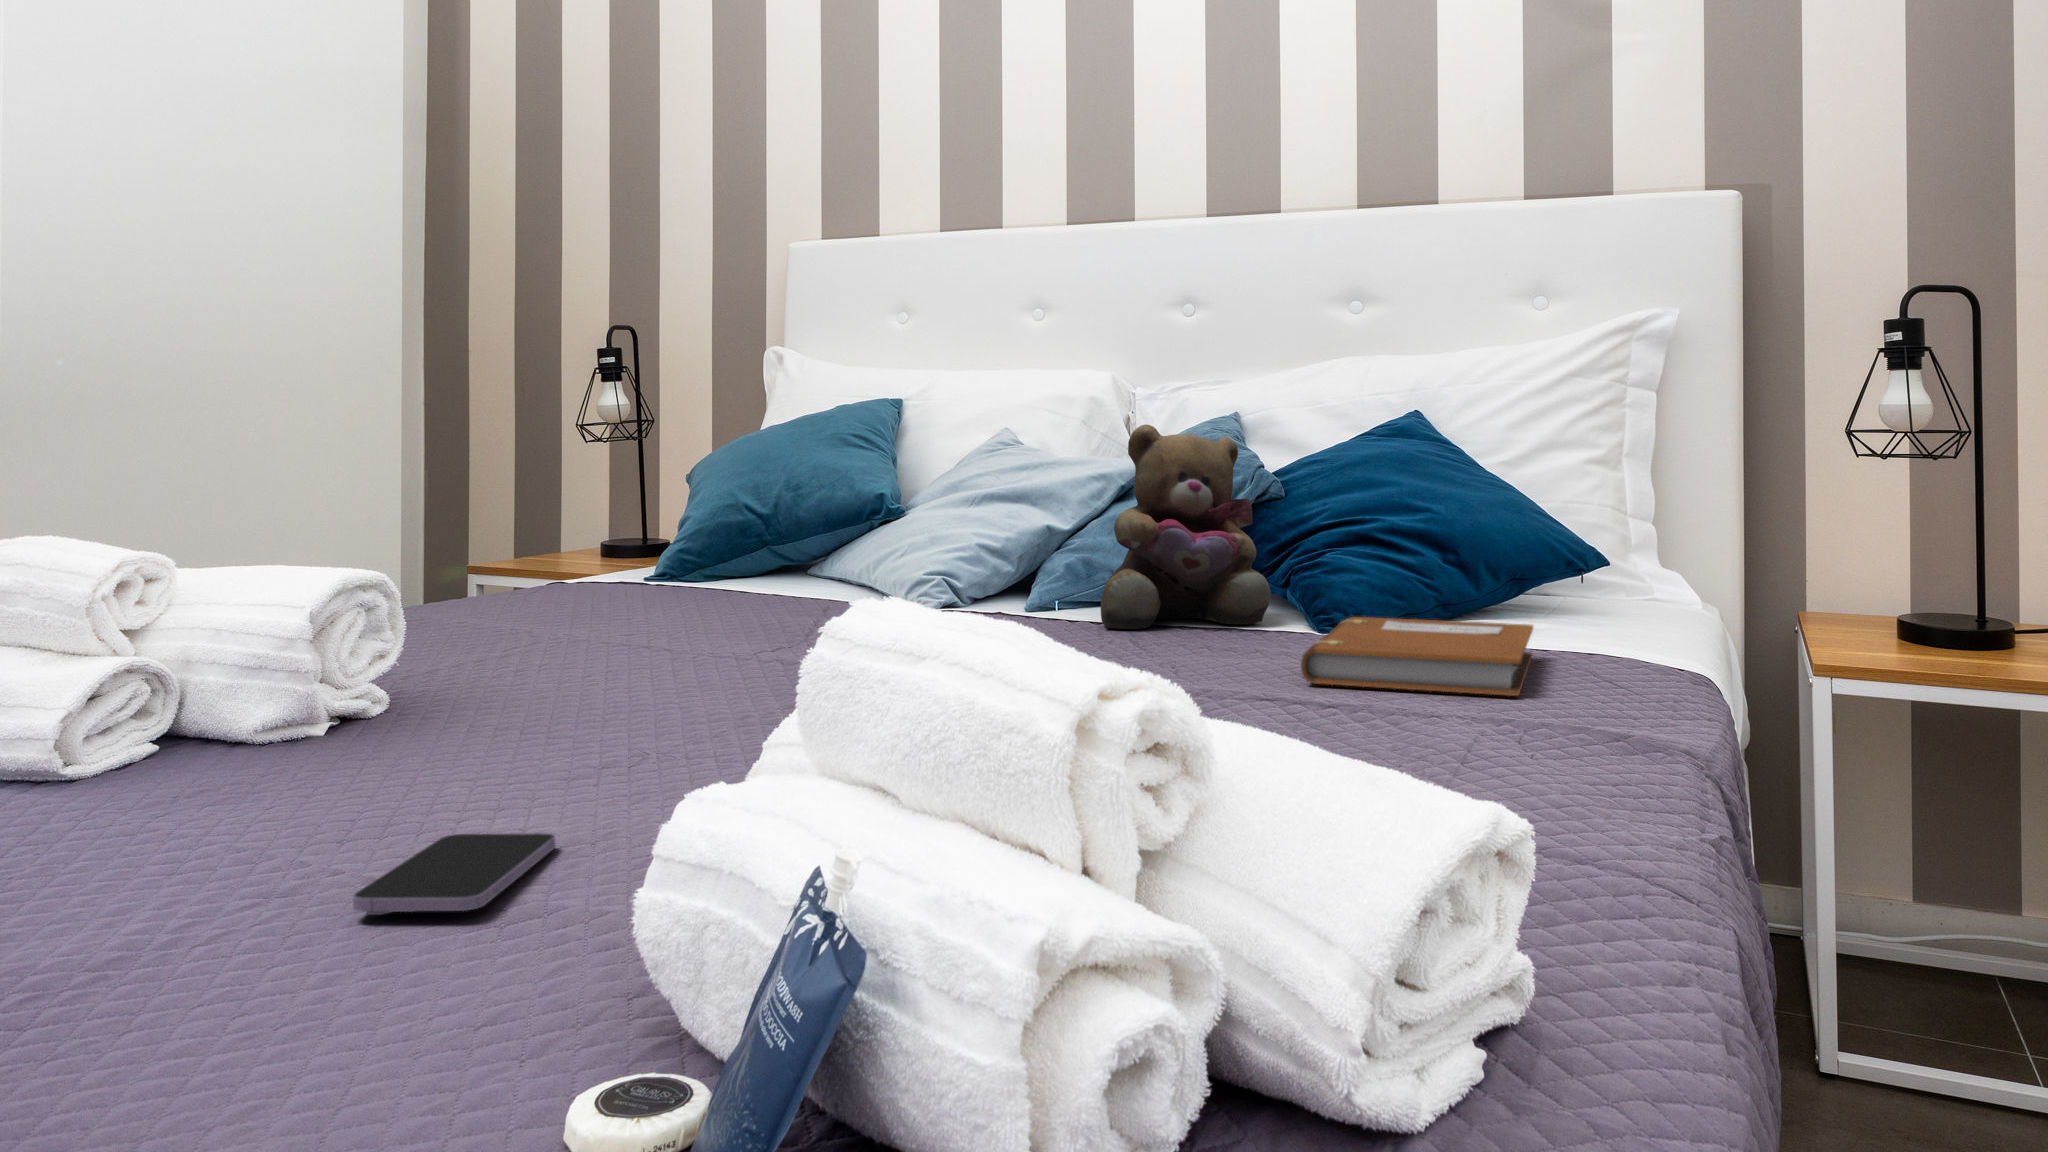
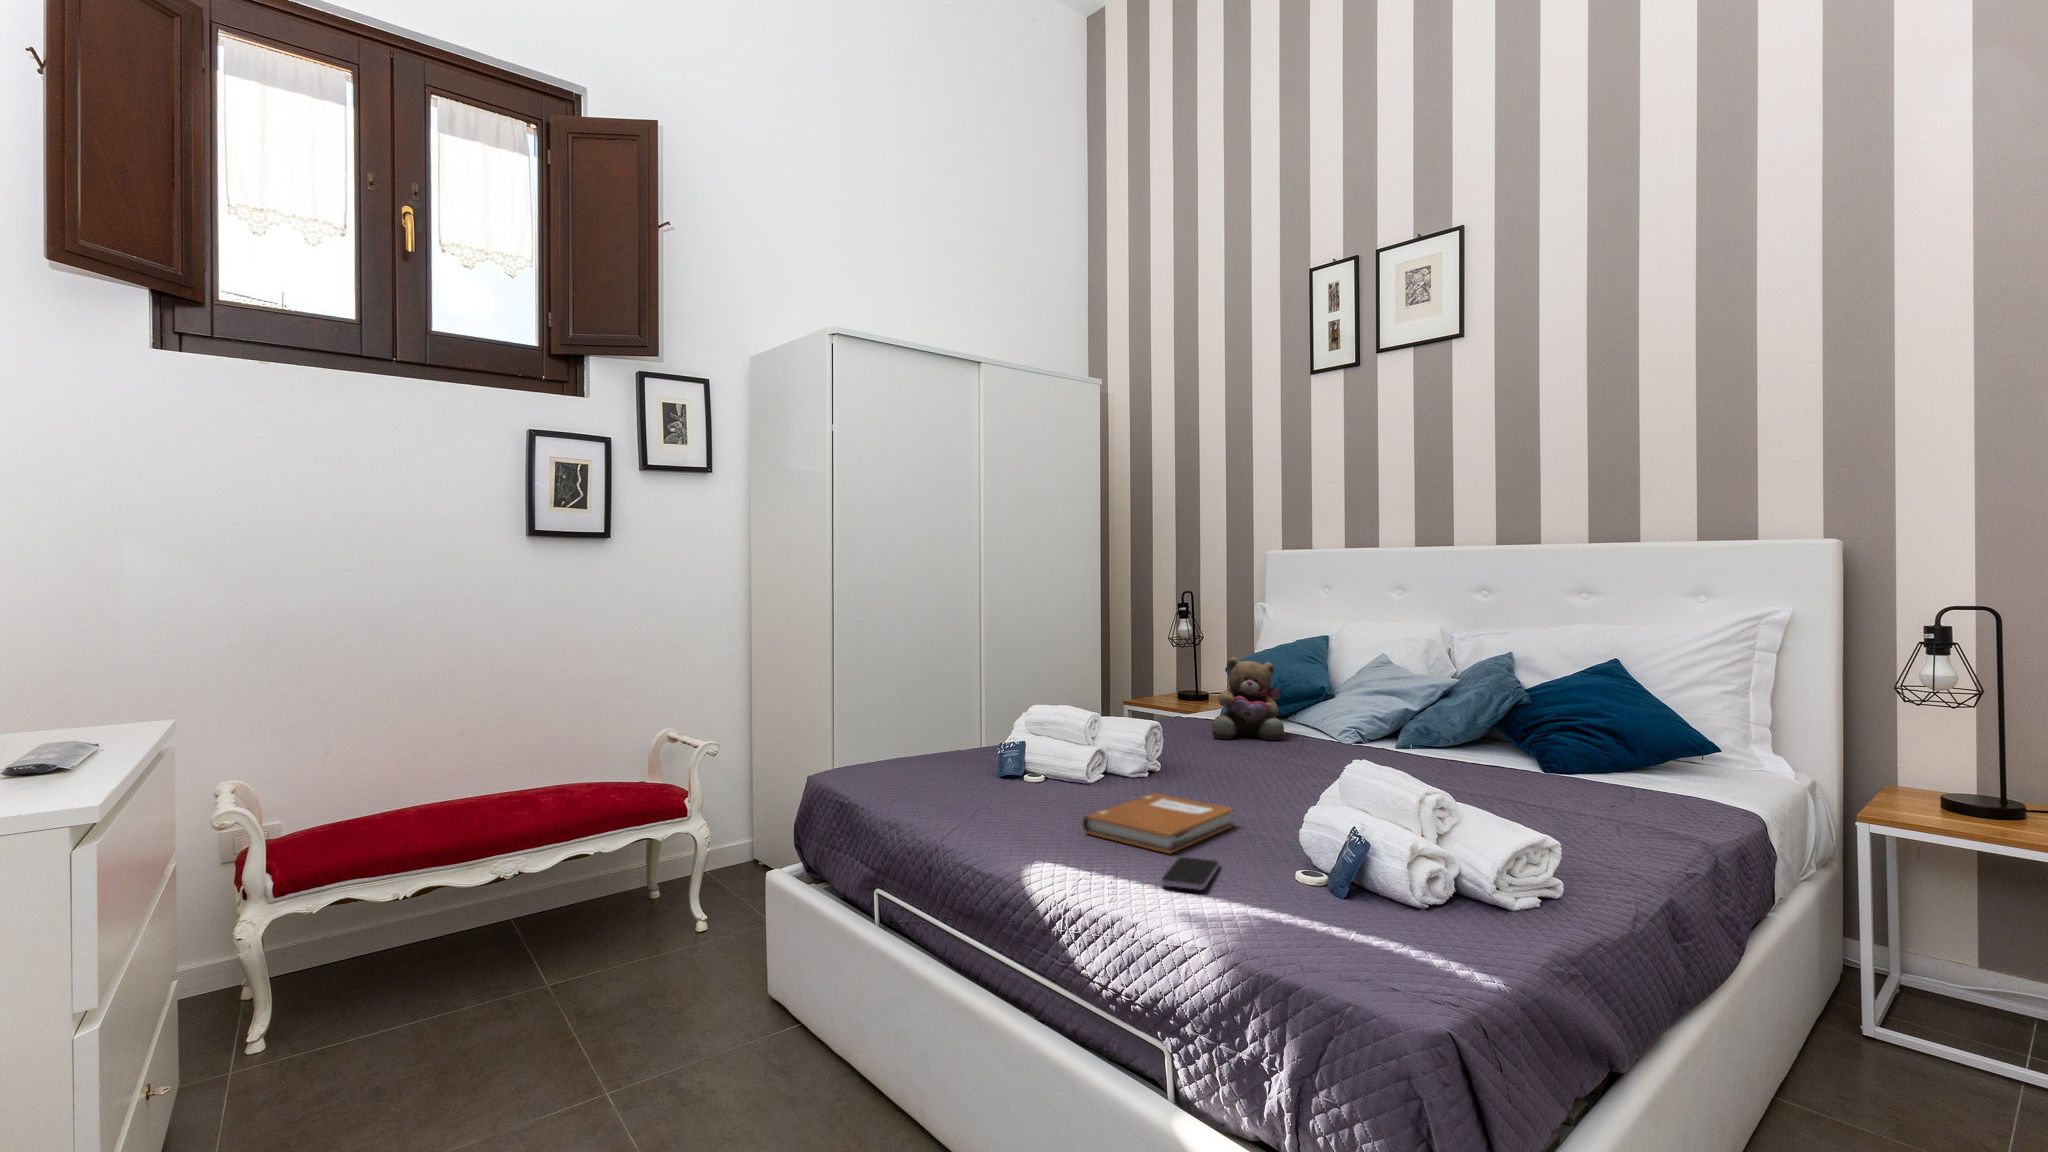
teddy bear: present [1101,425,1270,629] -> present [1212,657,1284,740]
notebook: present [1301,617,1533,696] -> present [1082,794,1234,854]

